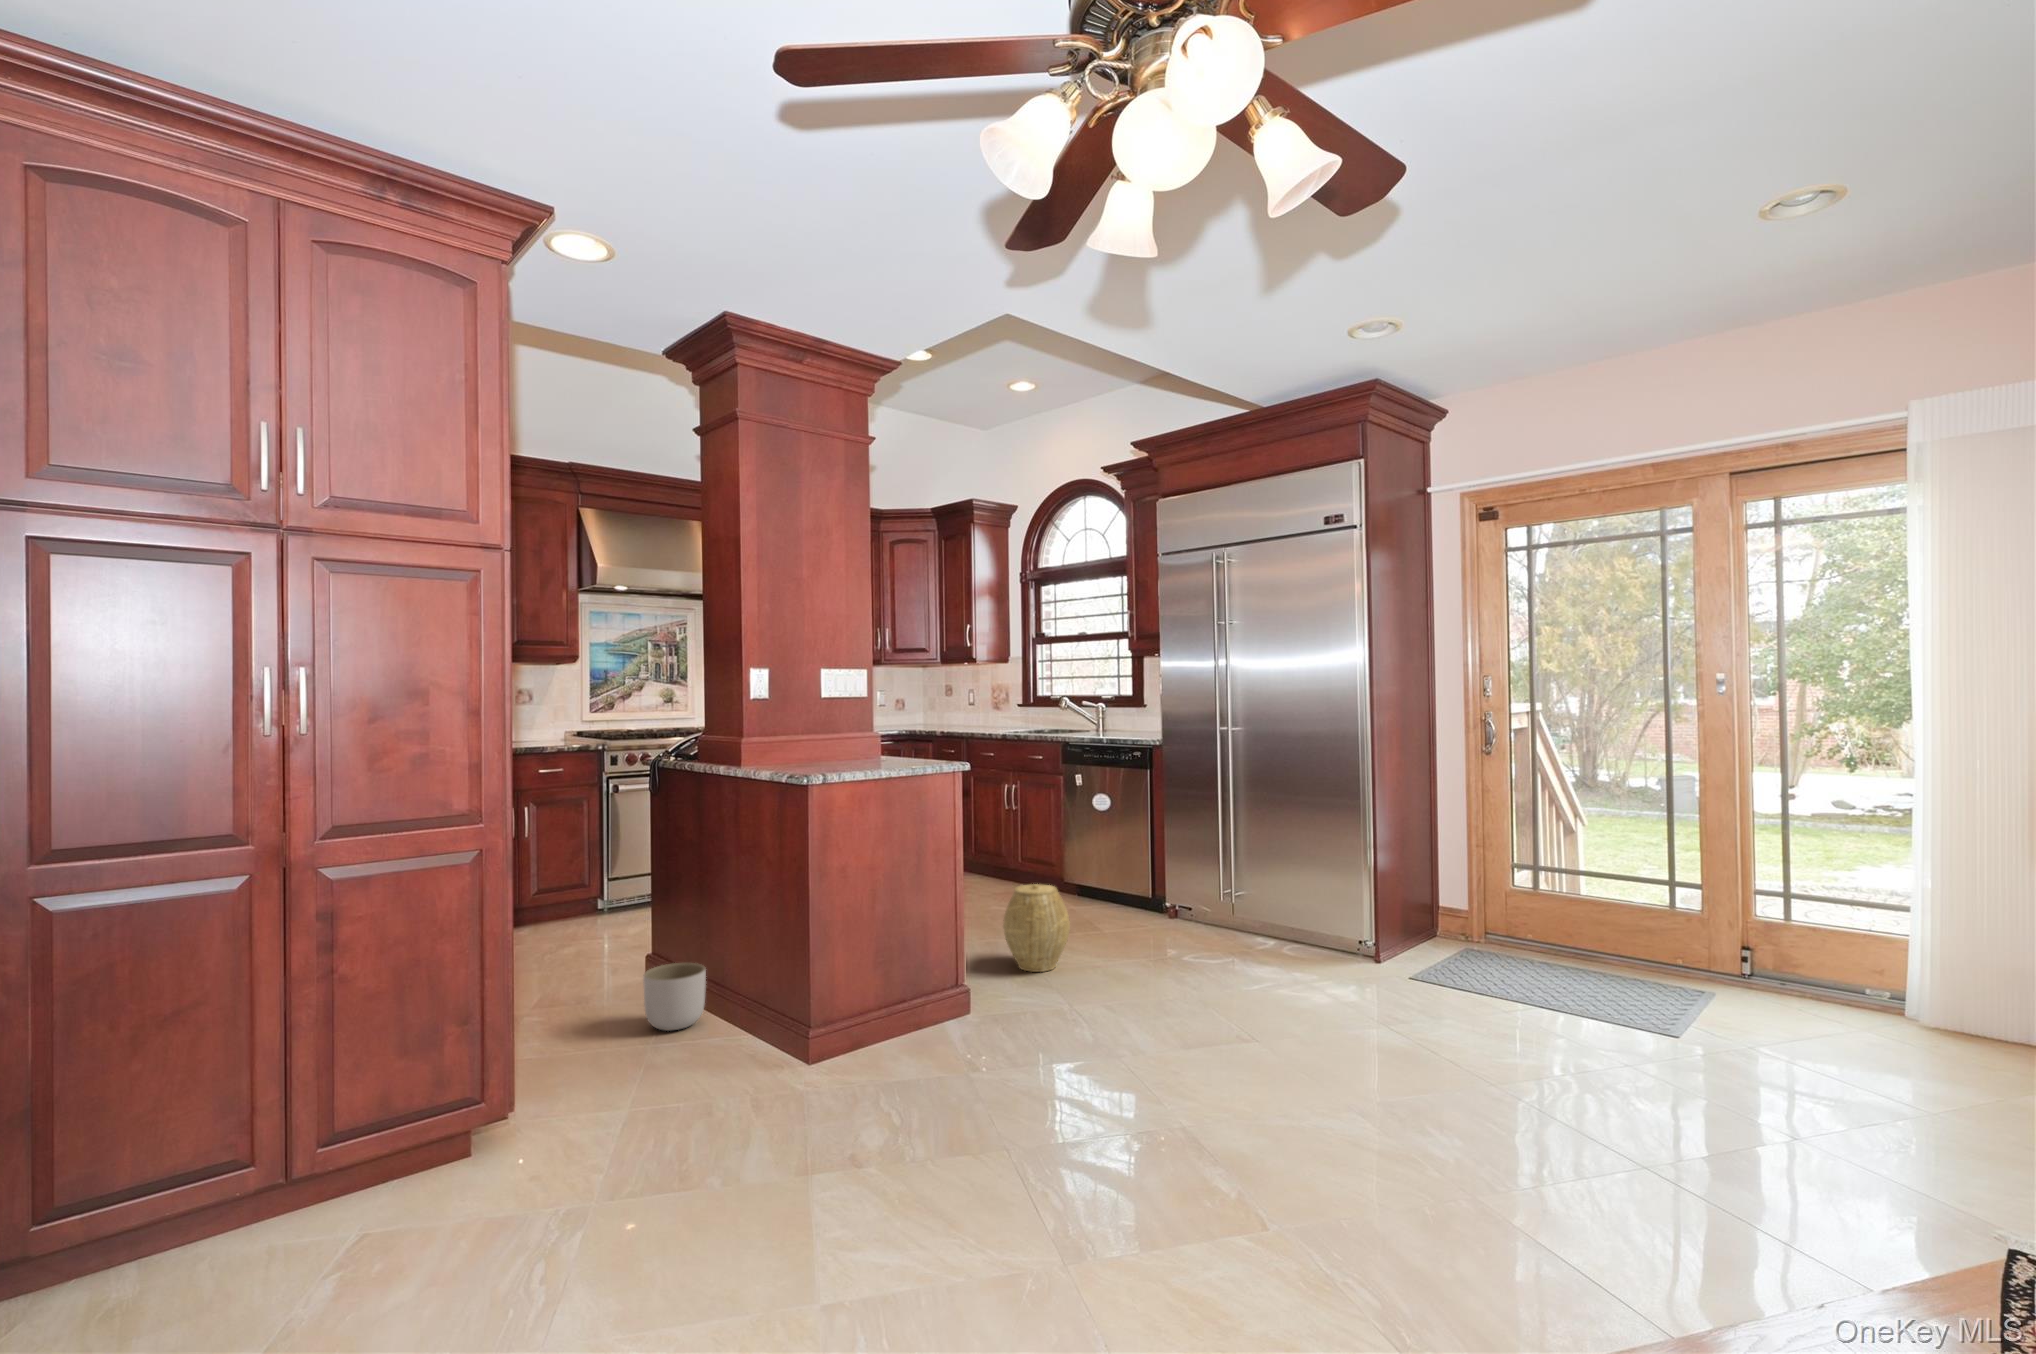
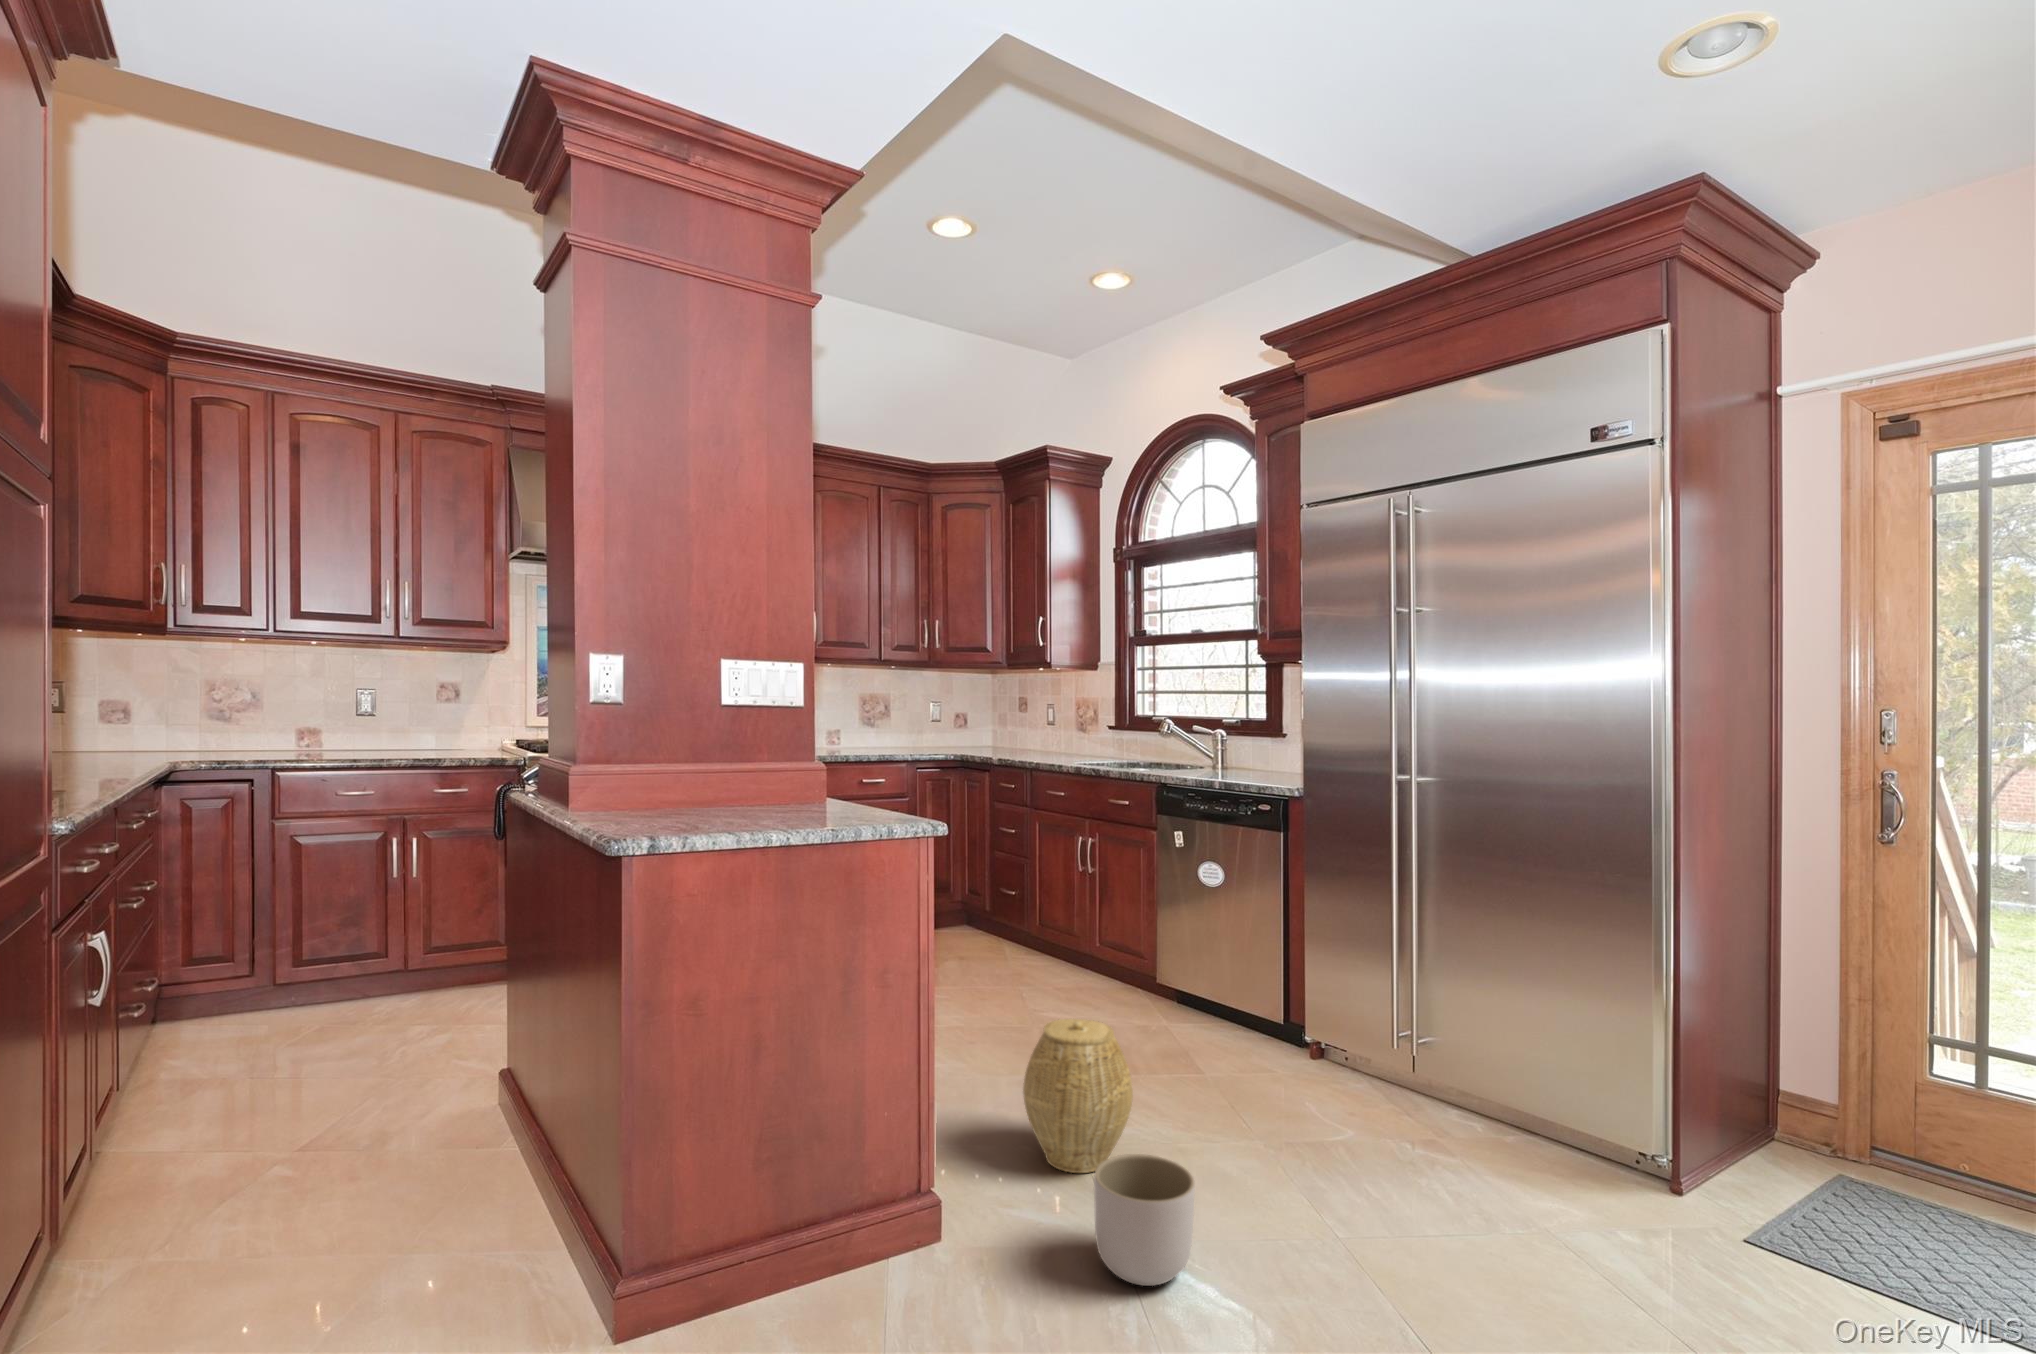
planter: present [643,963,706,1031] -> present [1094,1154,1195,1286]

